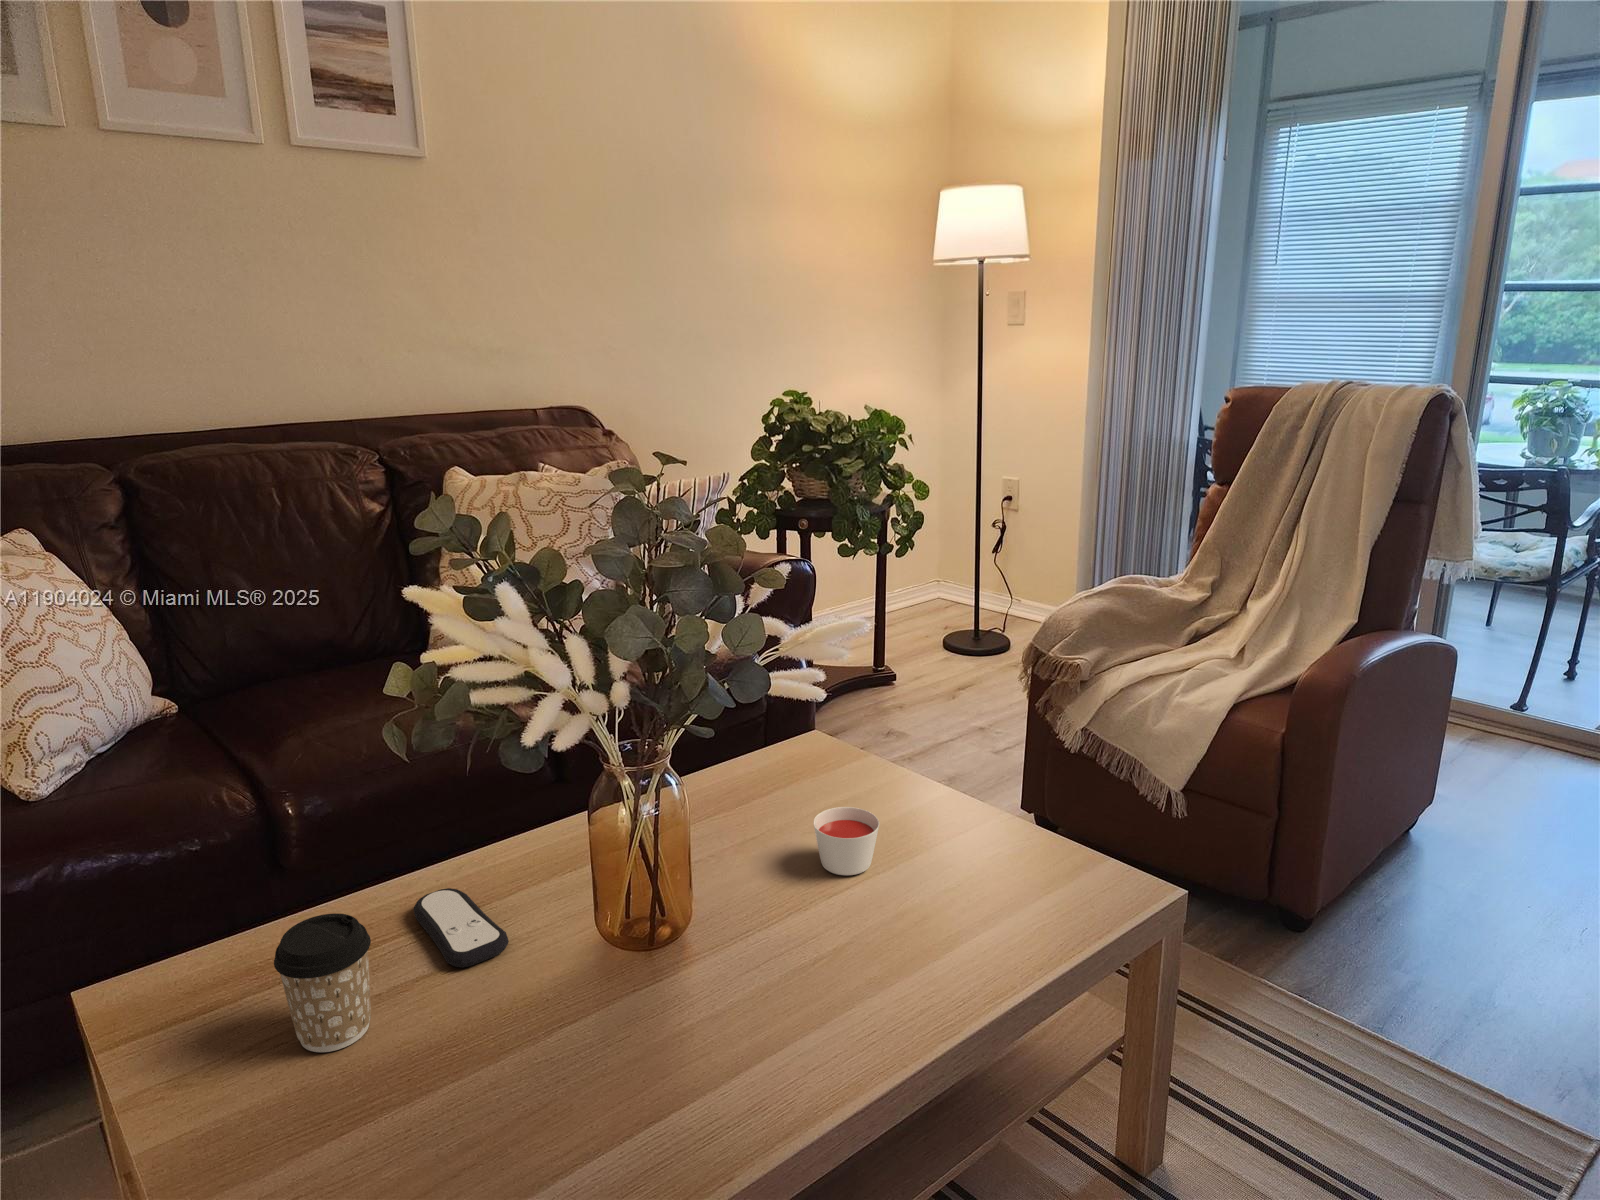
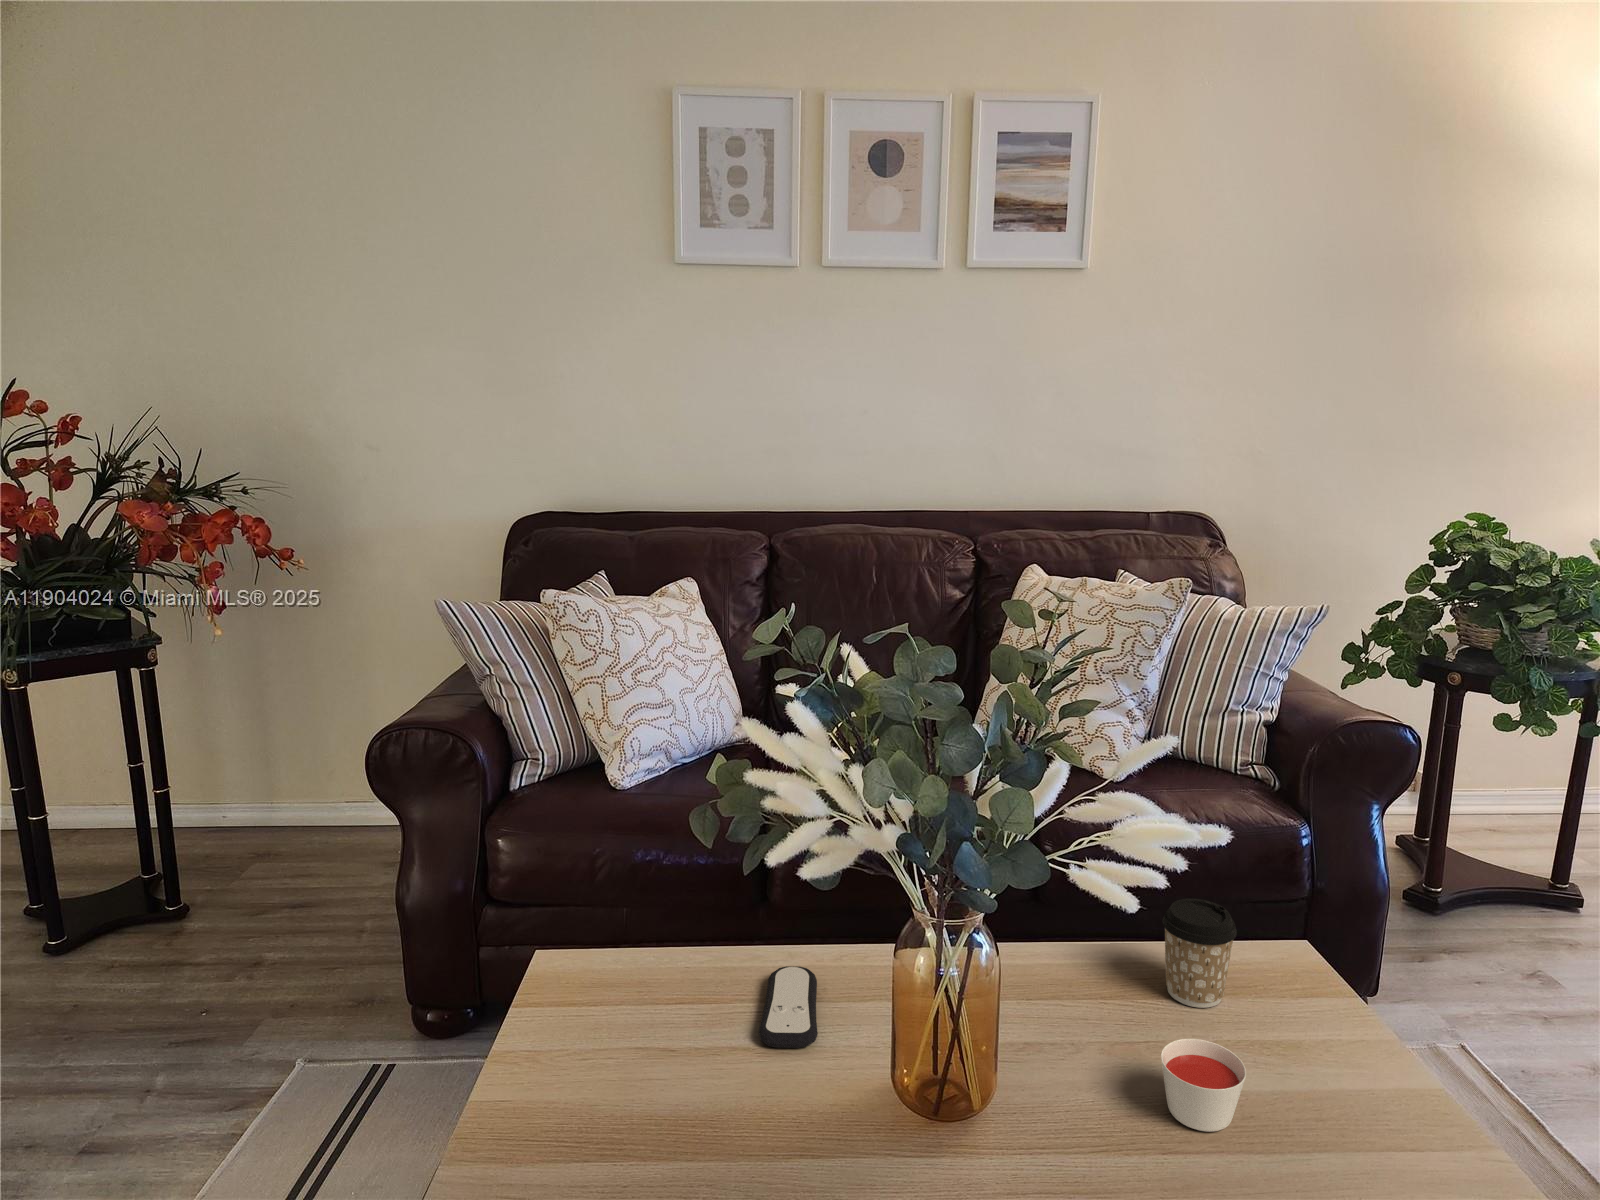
coffee cup: present [274,913,371,1052] -> present [1162,899,1237,1008]

